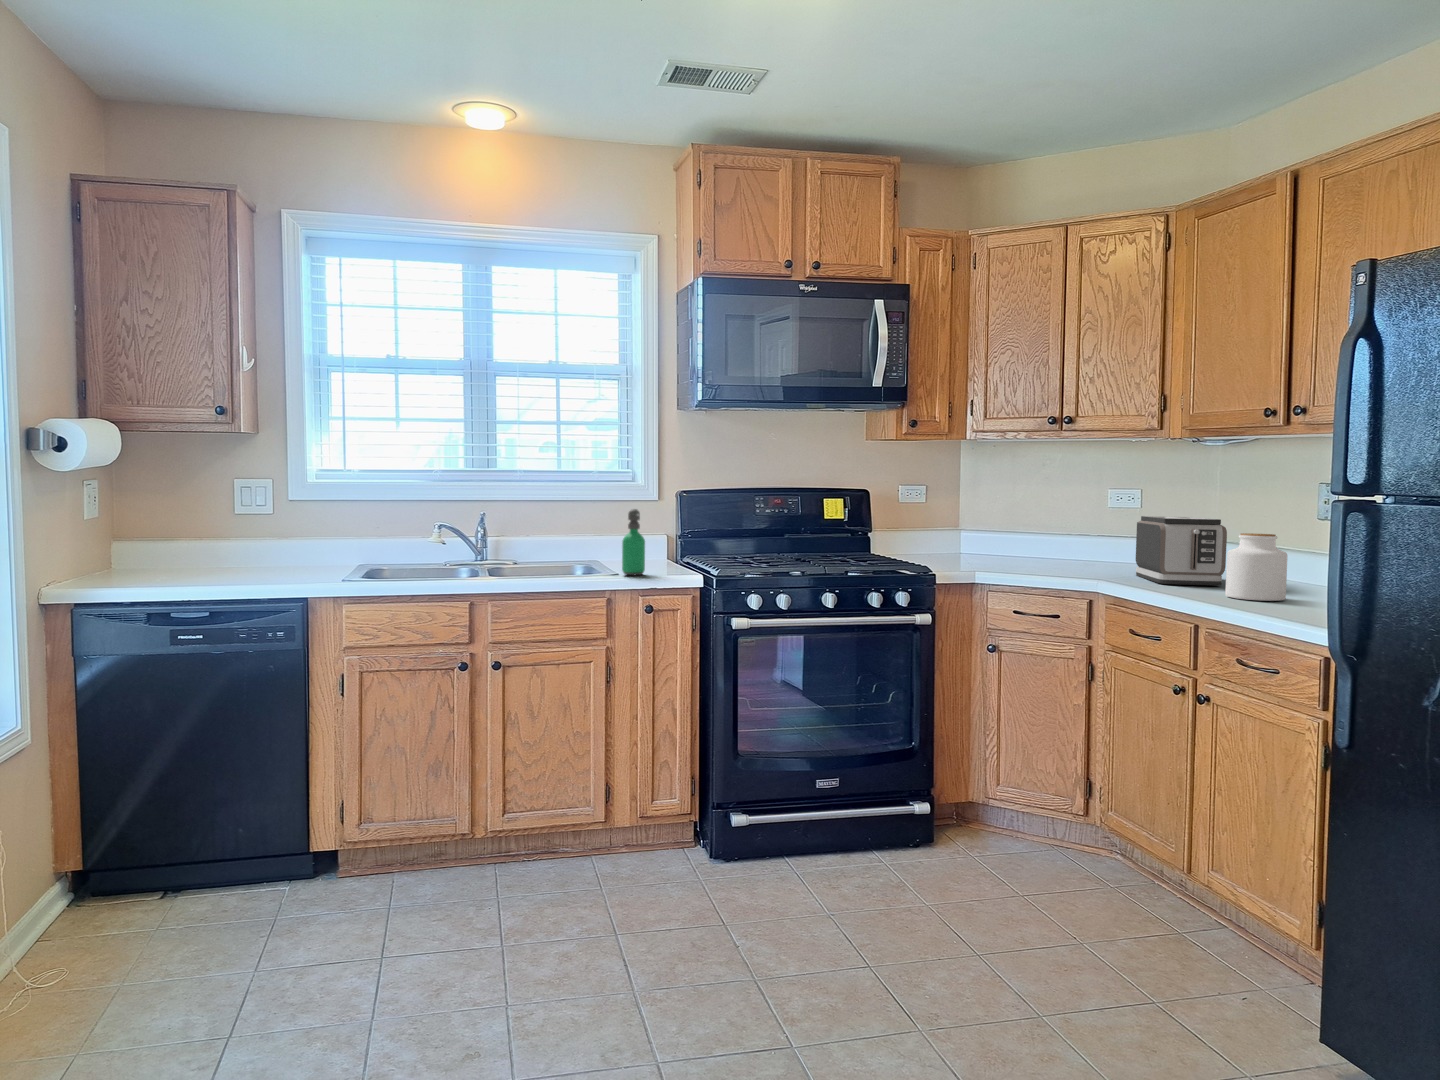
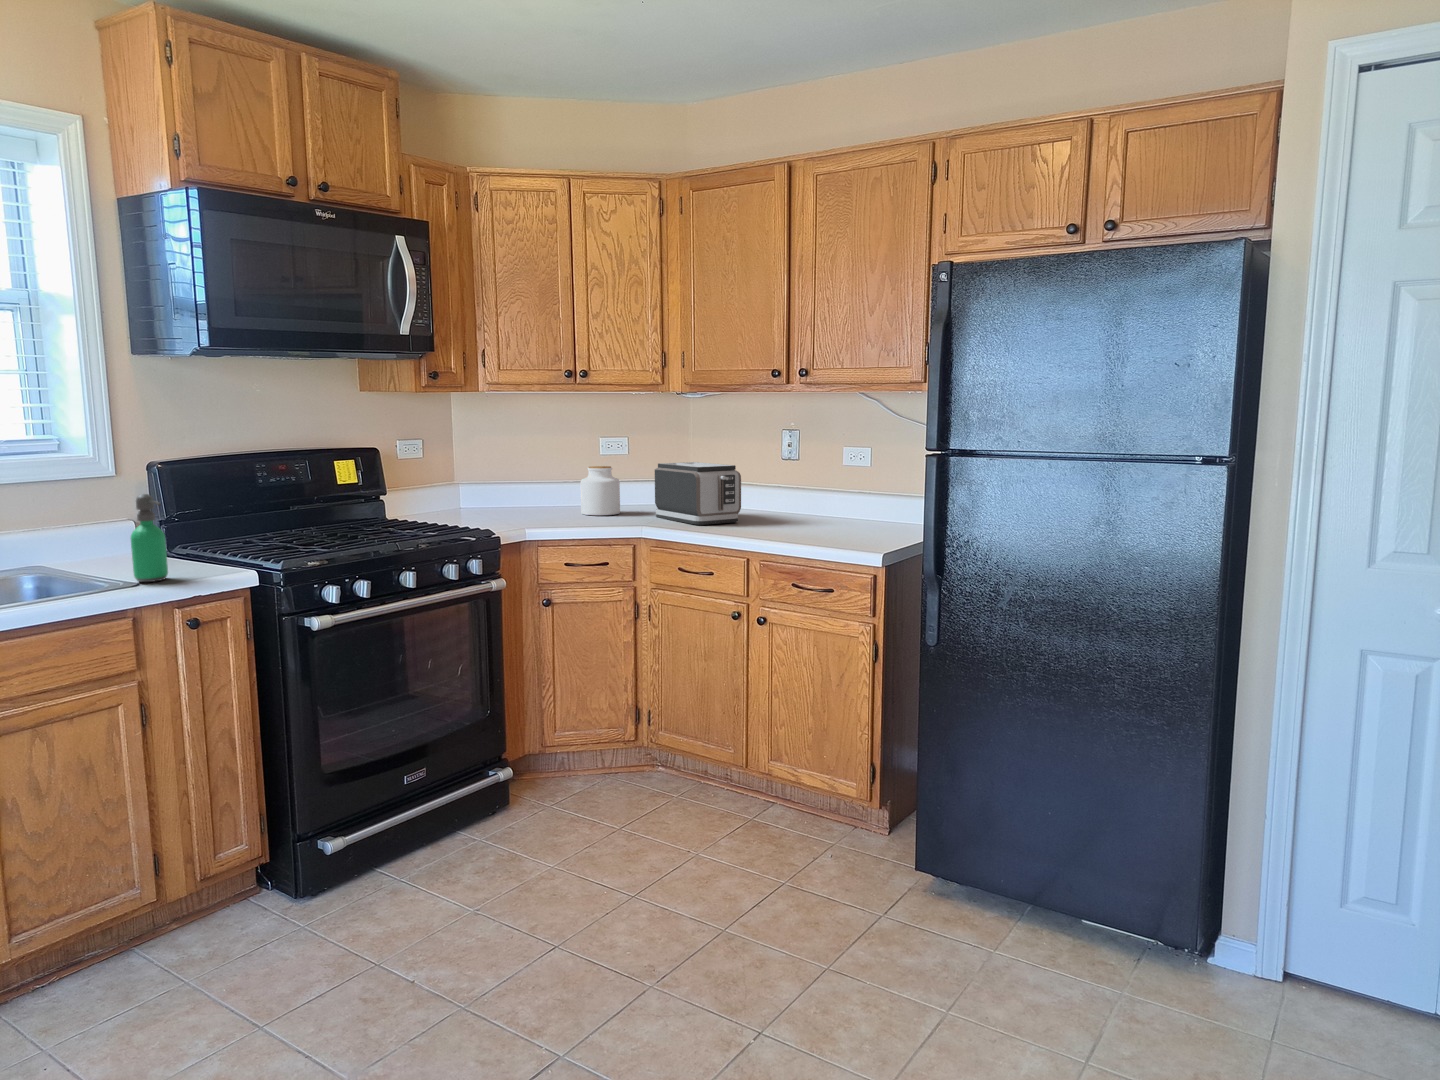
jar: present [1225,533,1287,601] -> present [581,466,620,515]

